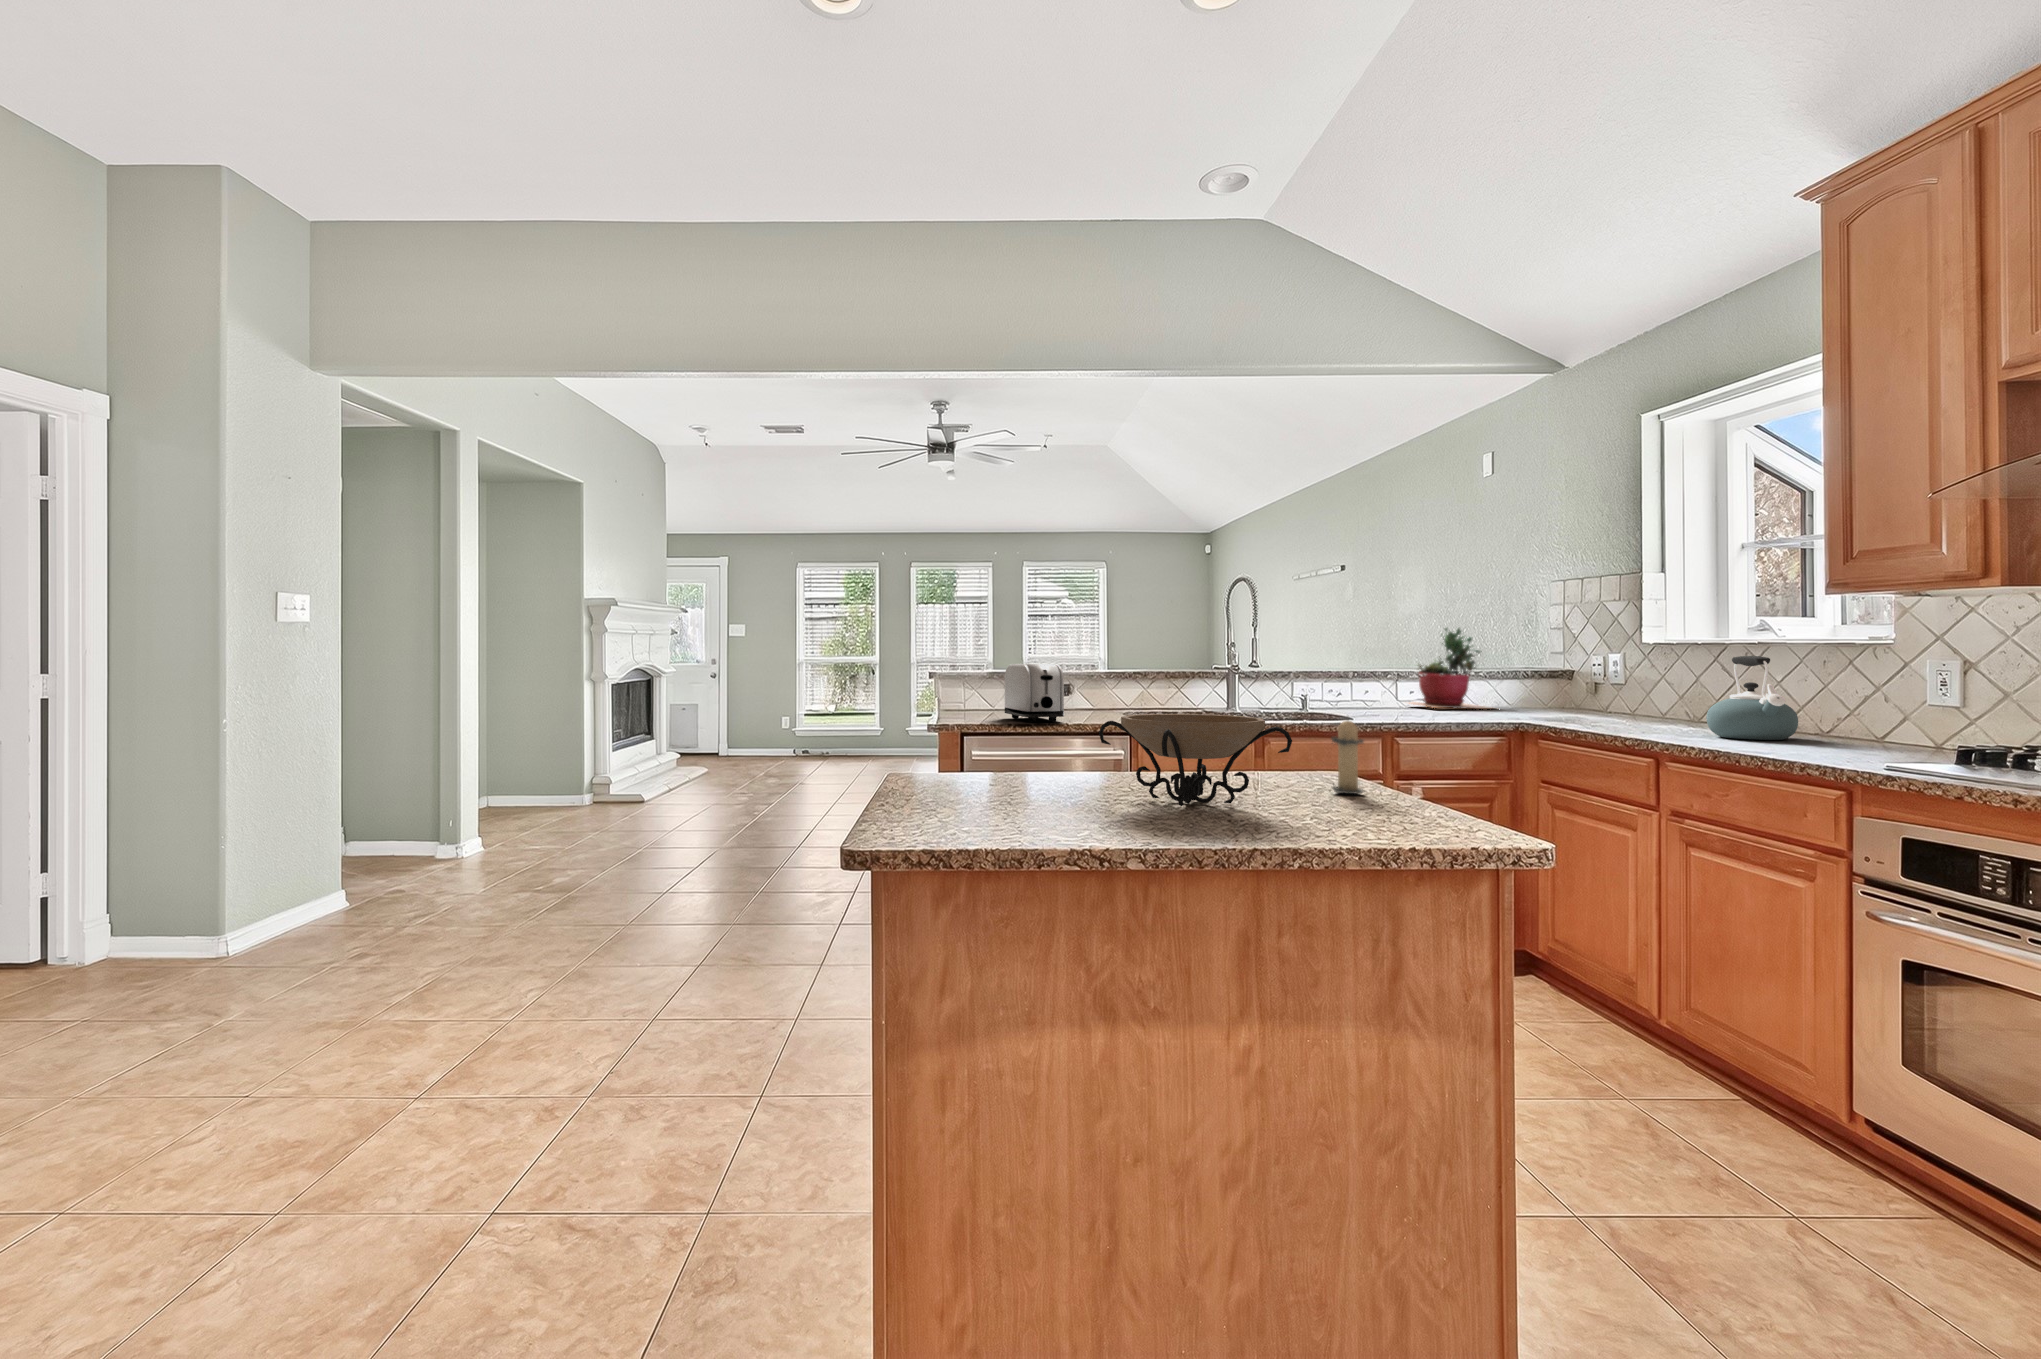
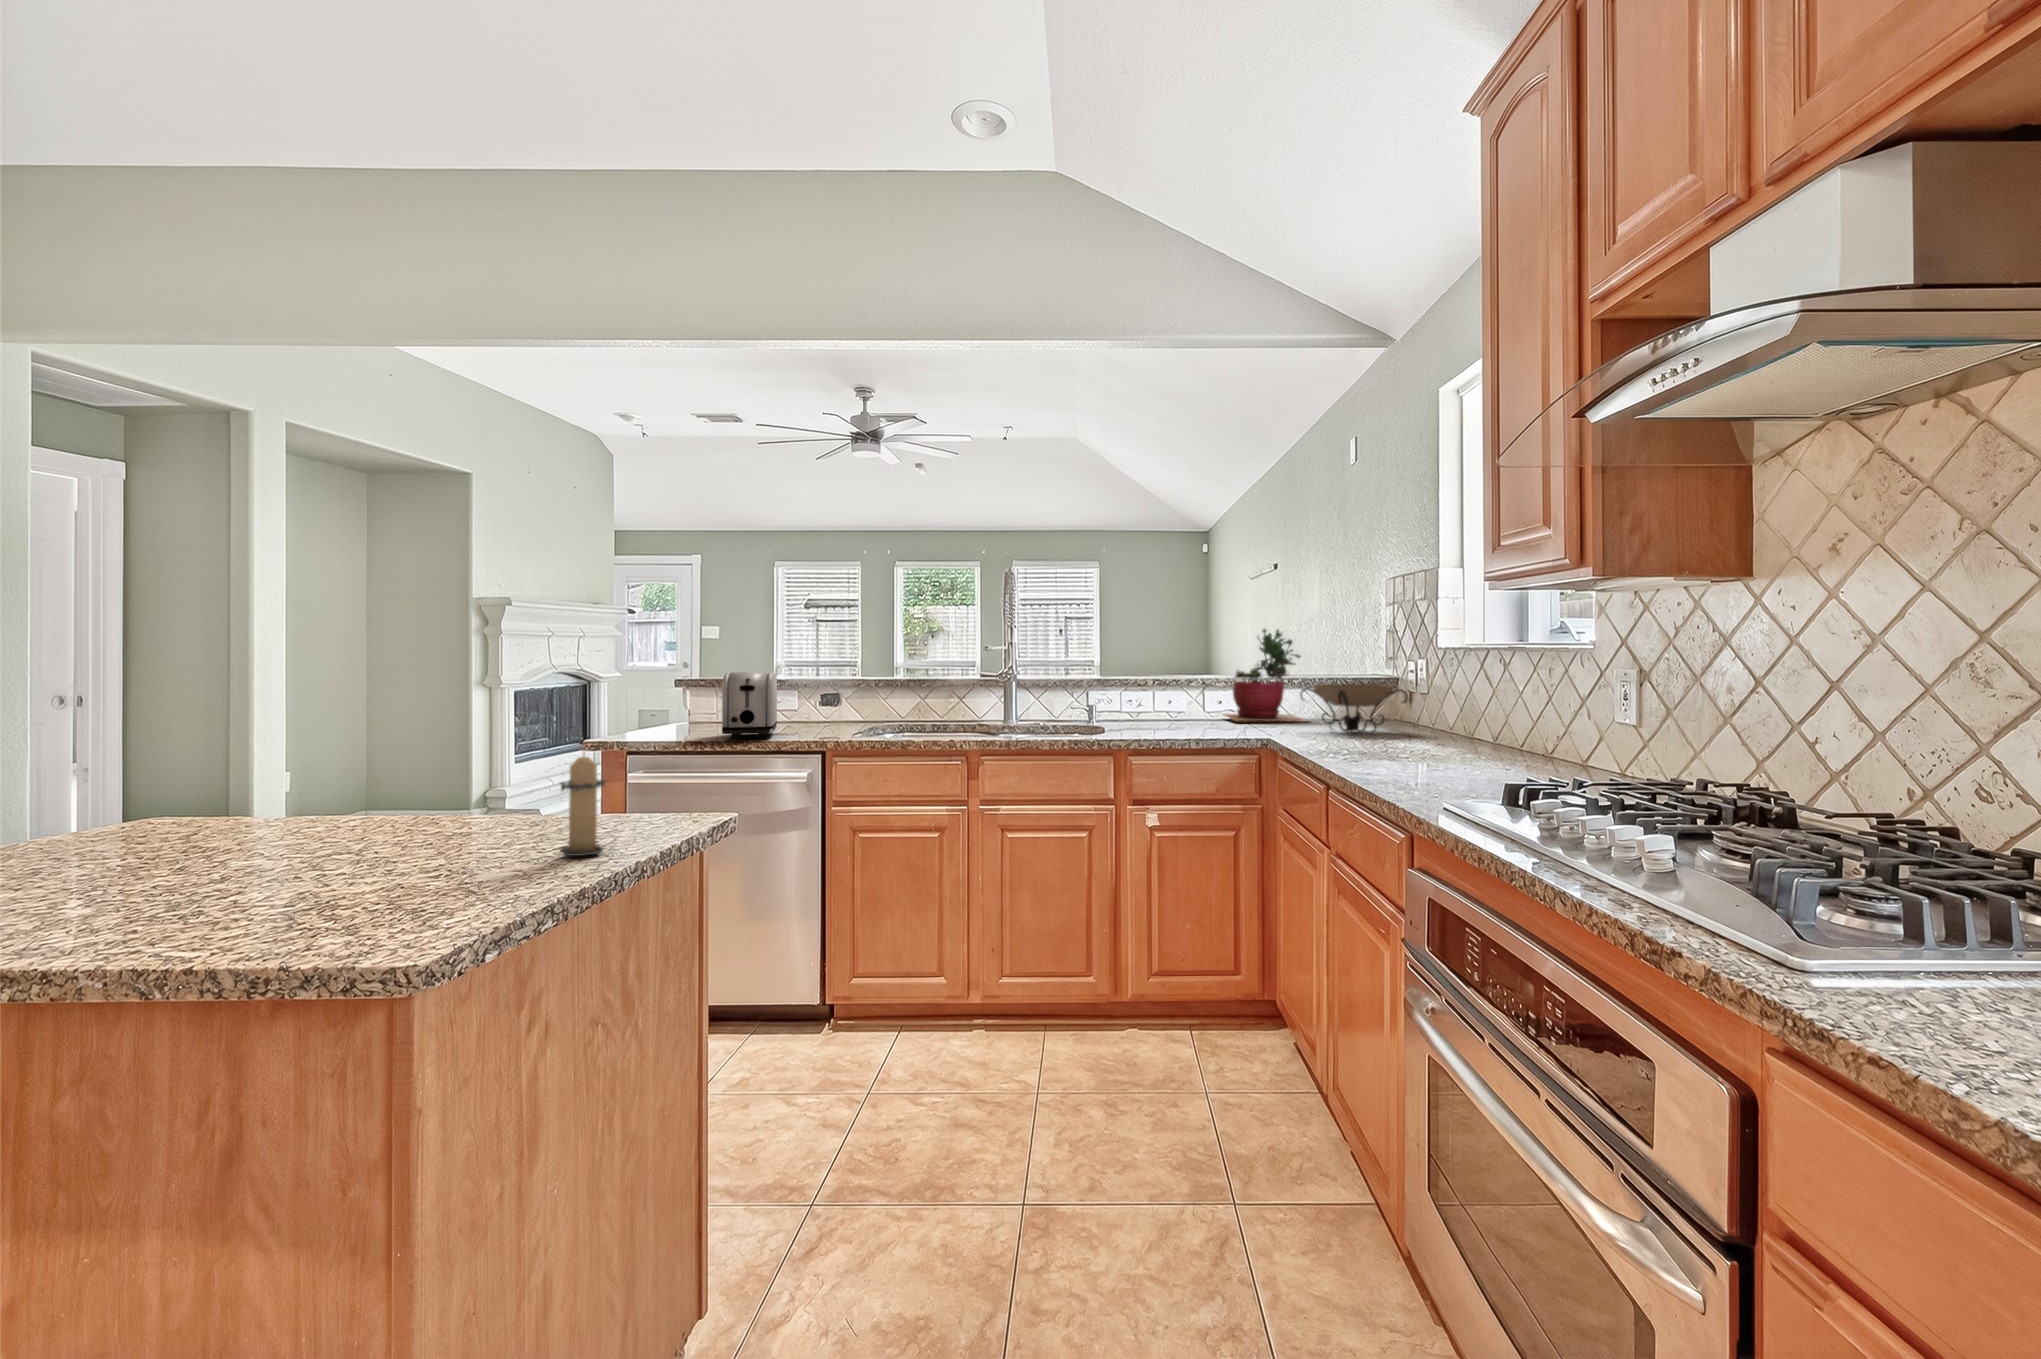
kettle: present [1706,656,1798,740] -> none [1400,663,1491,765]
decorative bowl: present [1099,714,1292,806] -> present [1300,684,1408,732]

